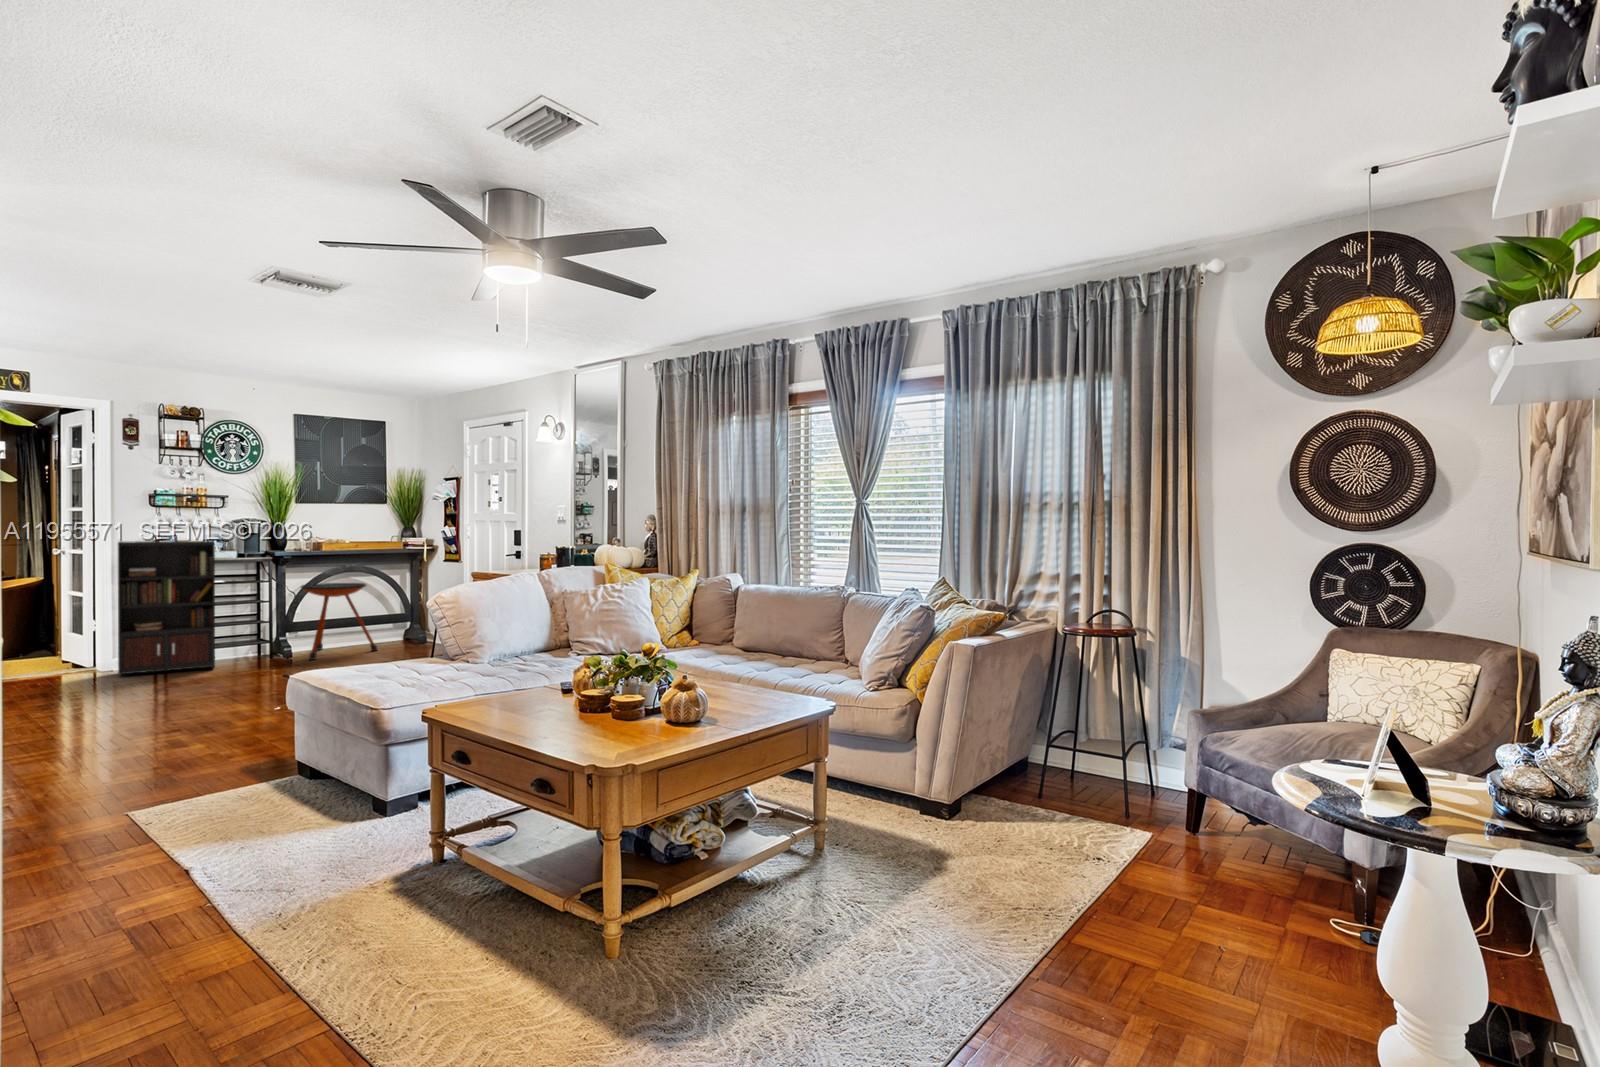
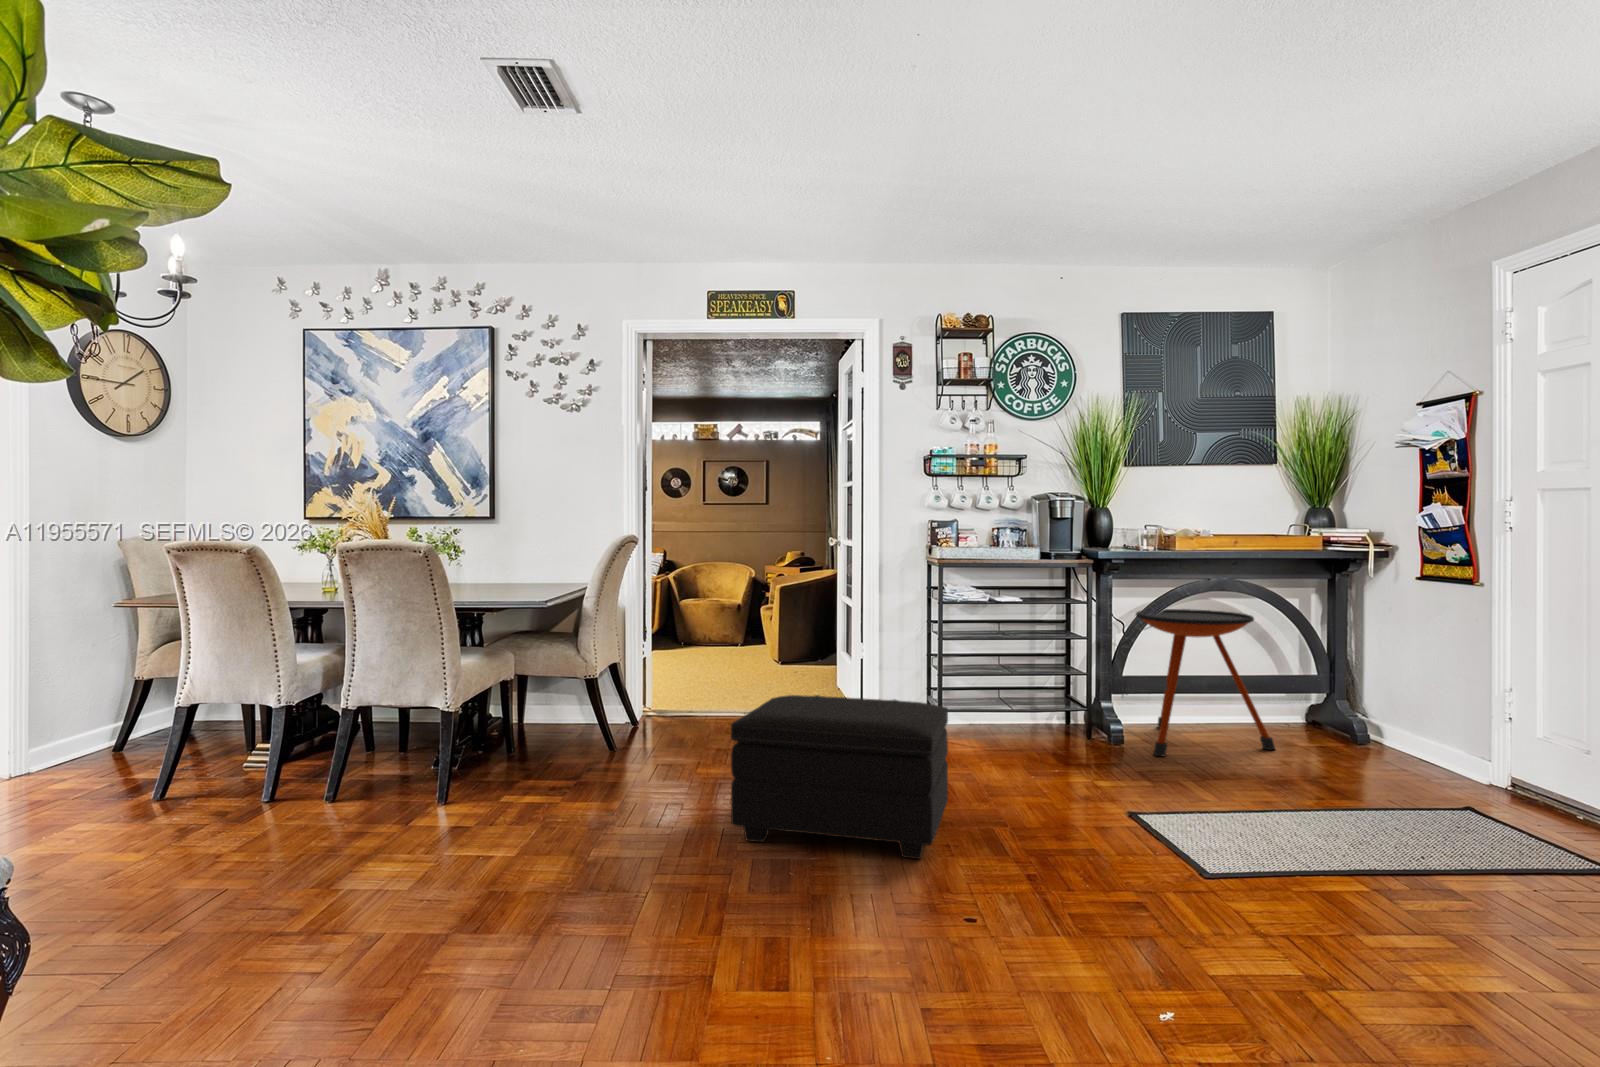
bookcase: present [118,541,239,675] -> none [877,529,1041,750]
footstool: none [36,634,180,717] -> present [731,695,948,859]

